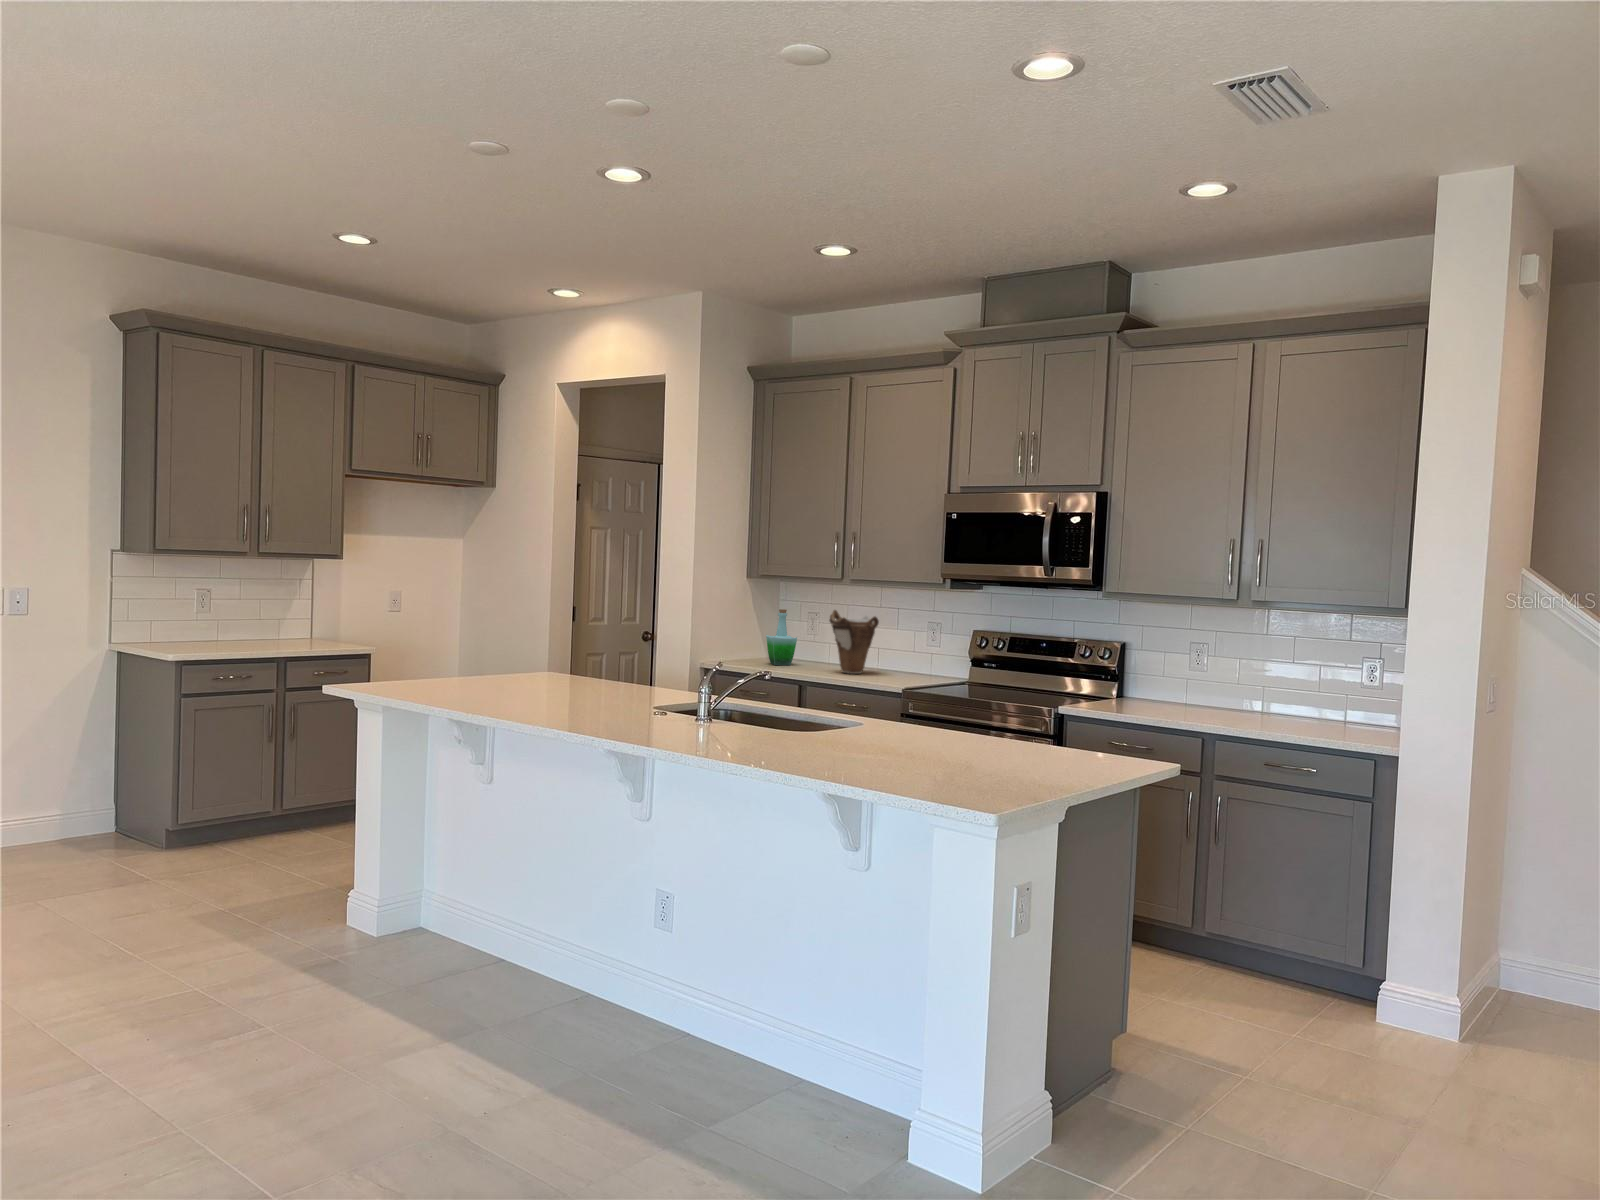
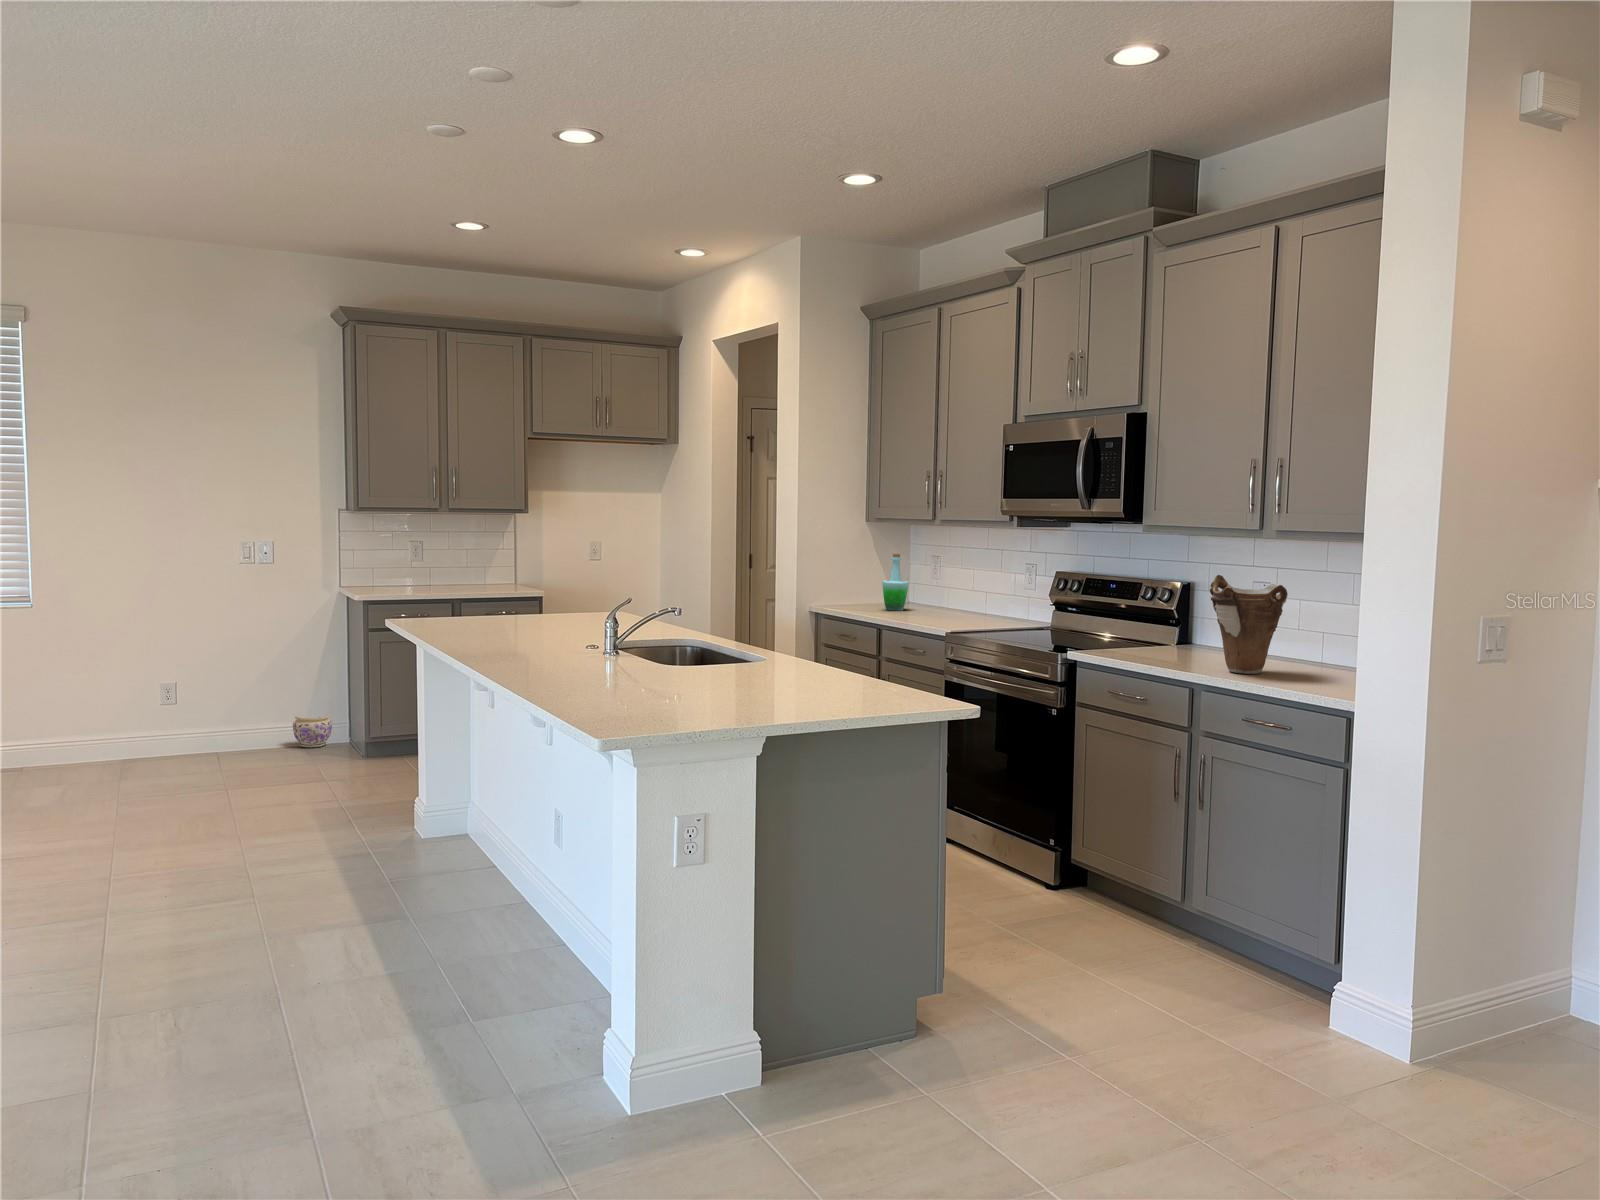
vase: present [830,610,879,674] -> present [1210,575,1288,674]
planter: none [46,803,99,849] -> present [293,714,332,748]

